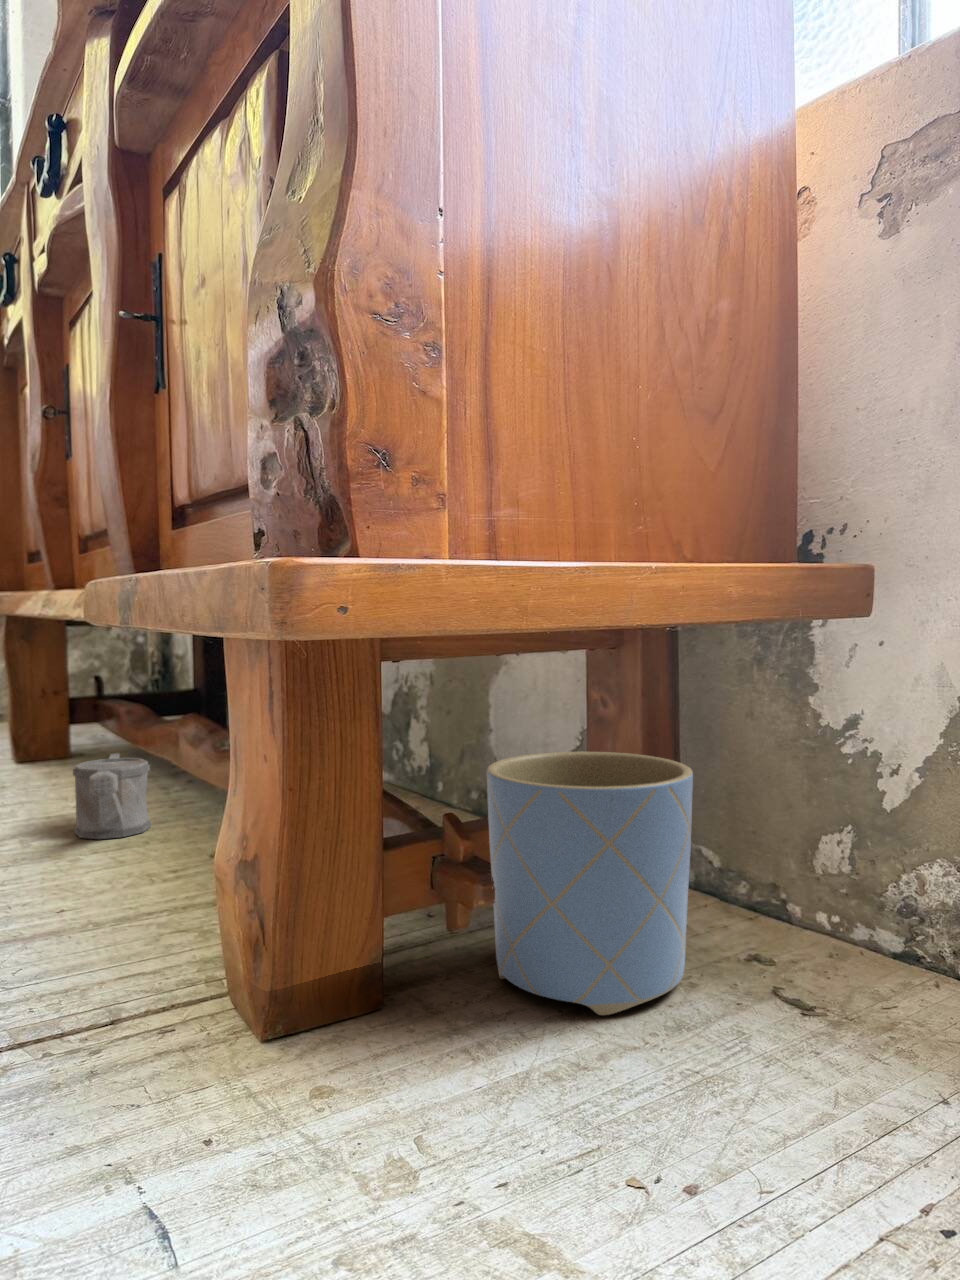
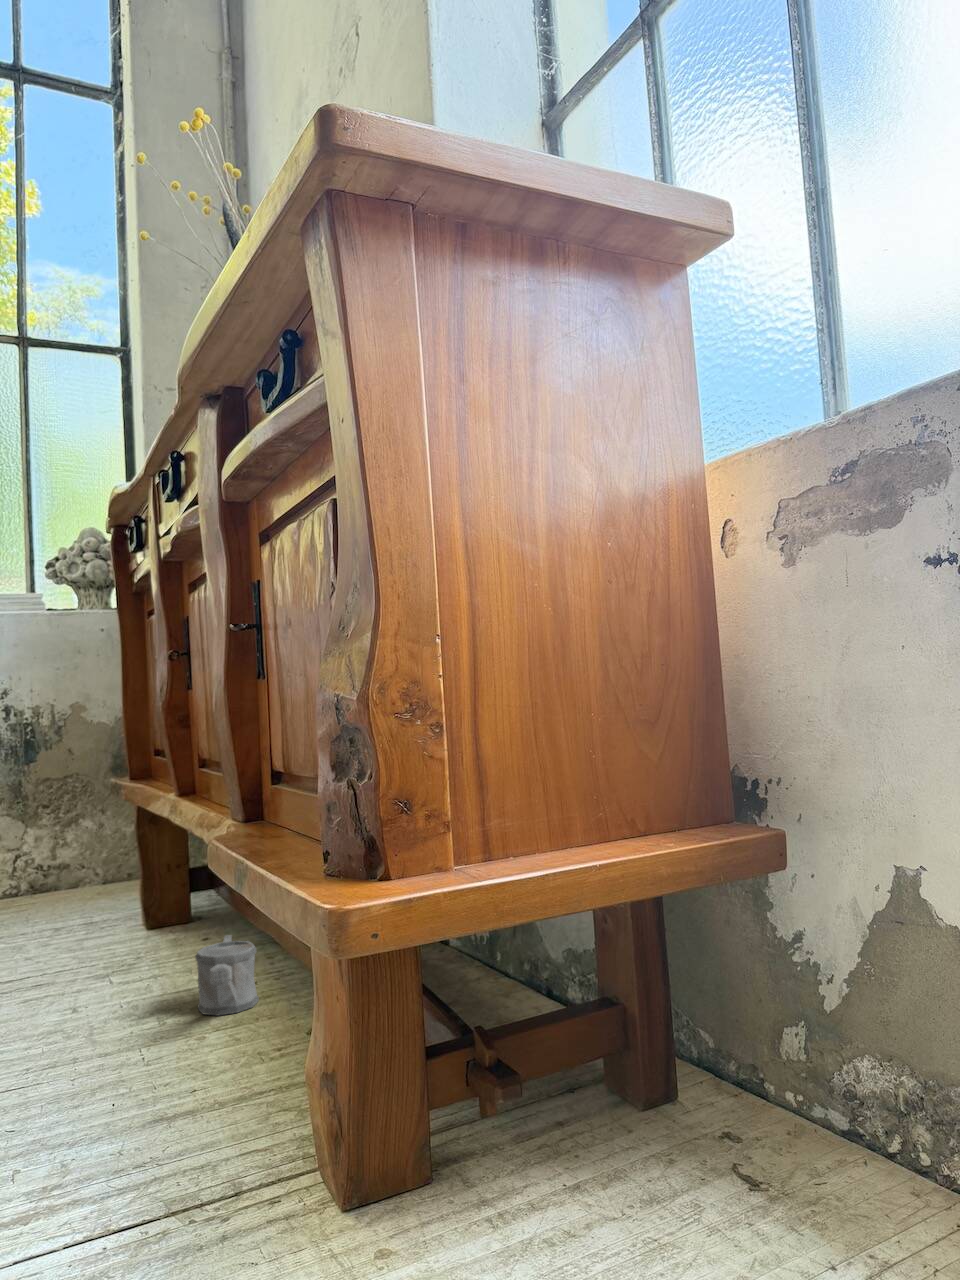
planter: present [487,752,693,1015] -> none [504,964,666,1190]

